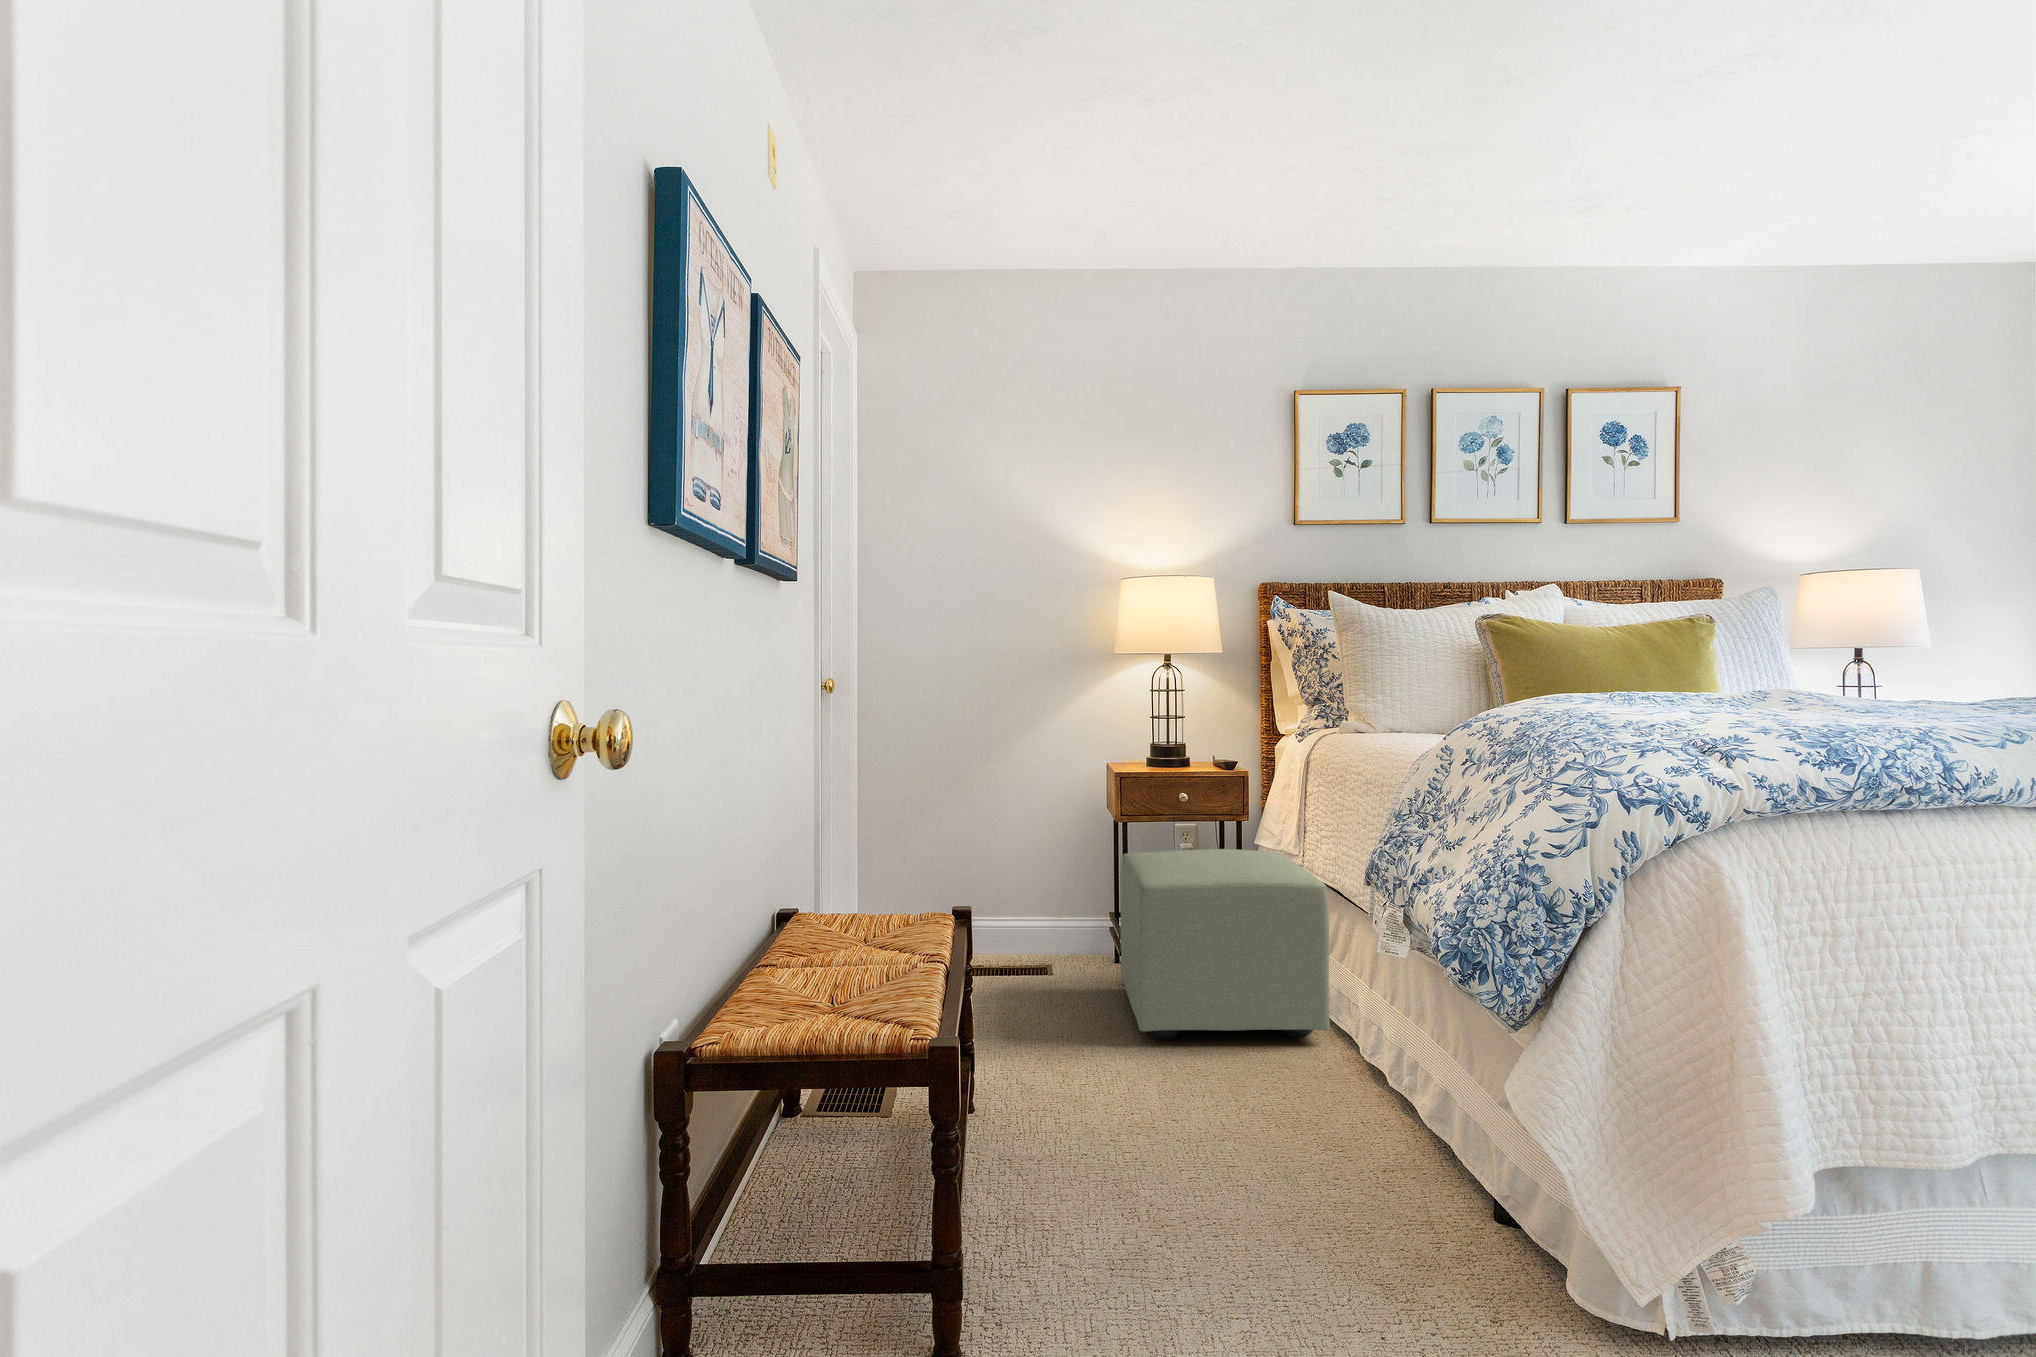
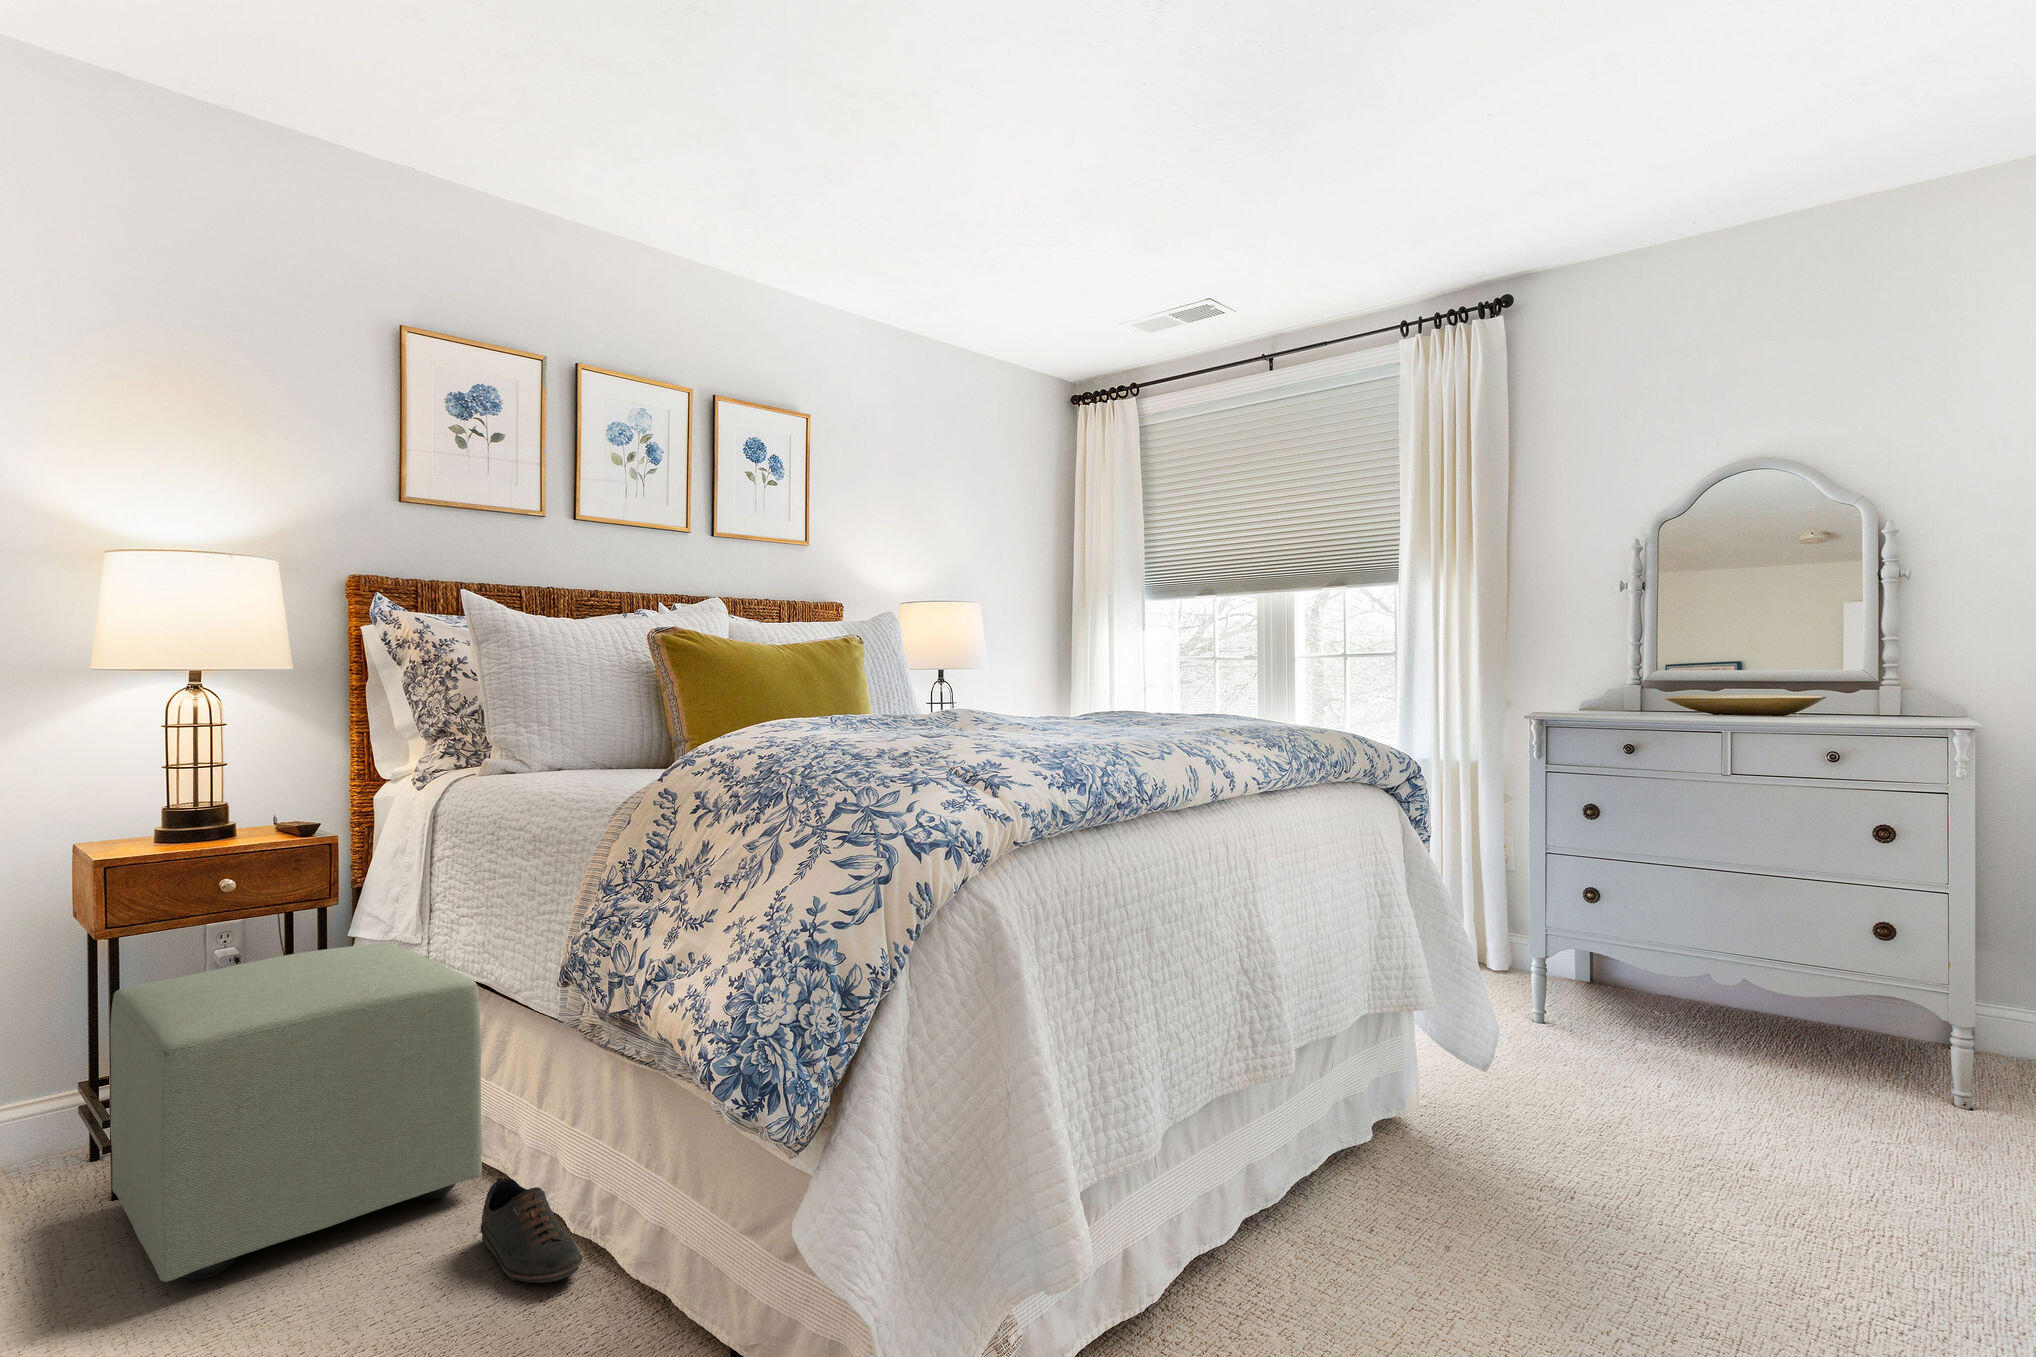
shoe: none [1321,1029,1386,1109] -> present [481,1178,582,1283]

